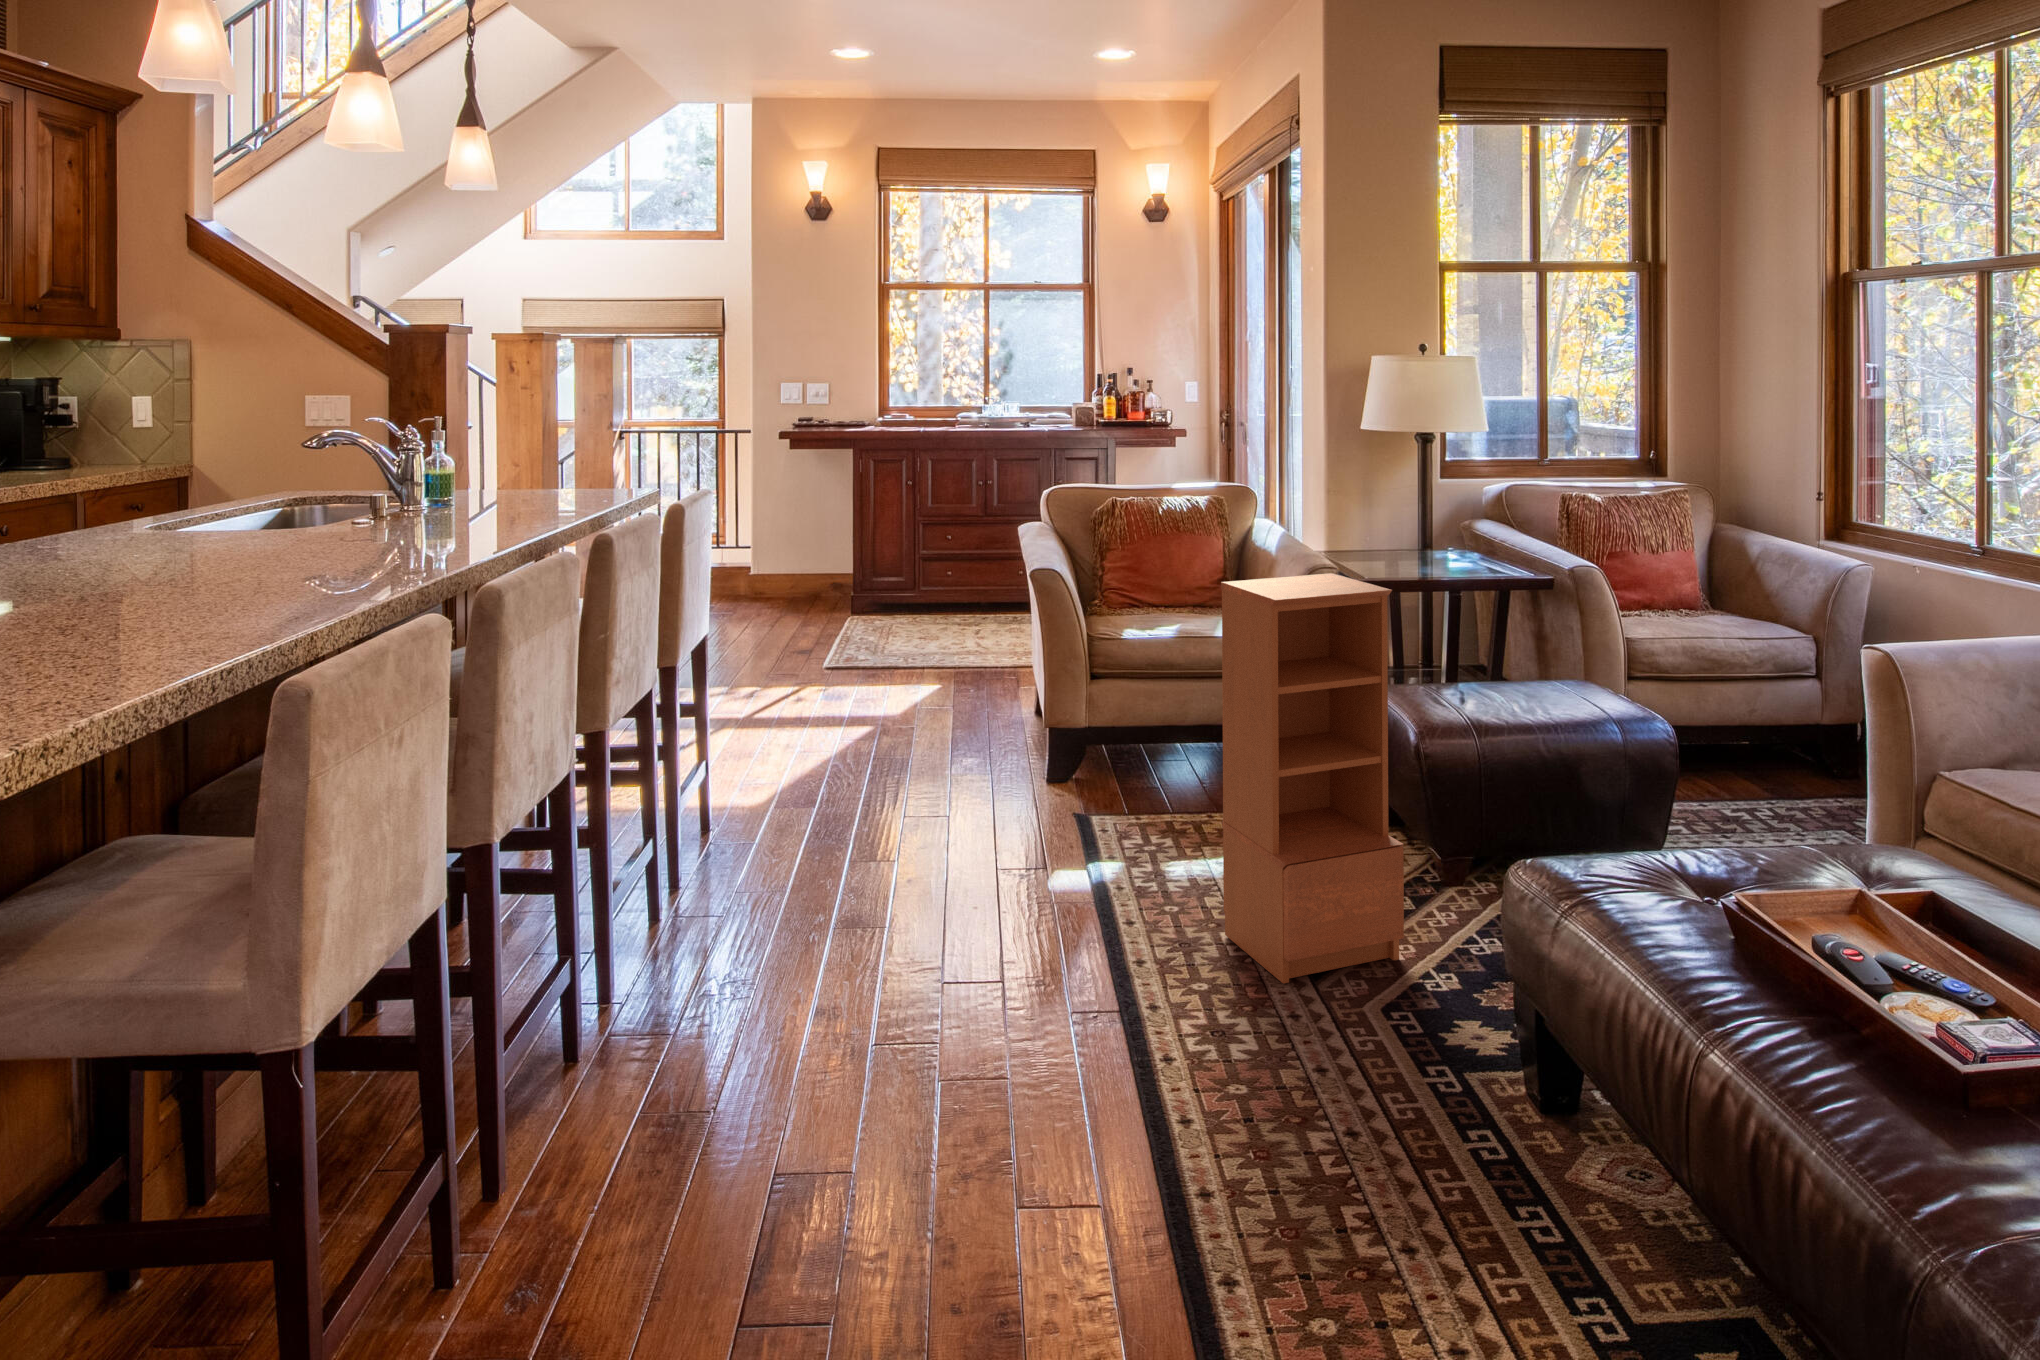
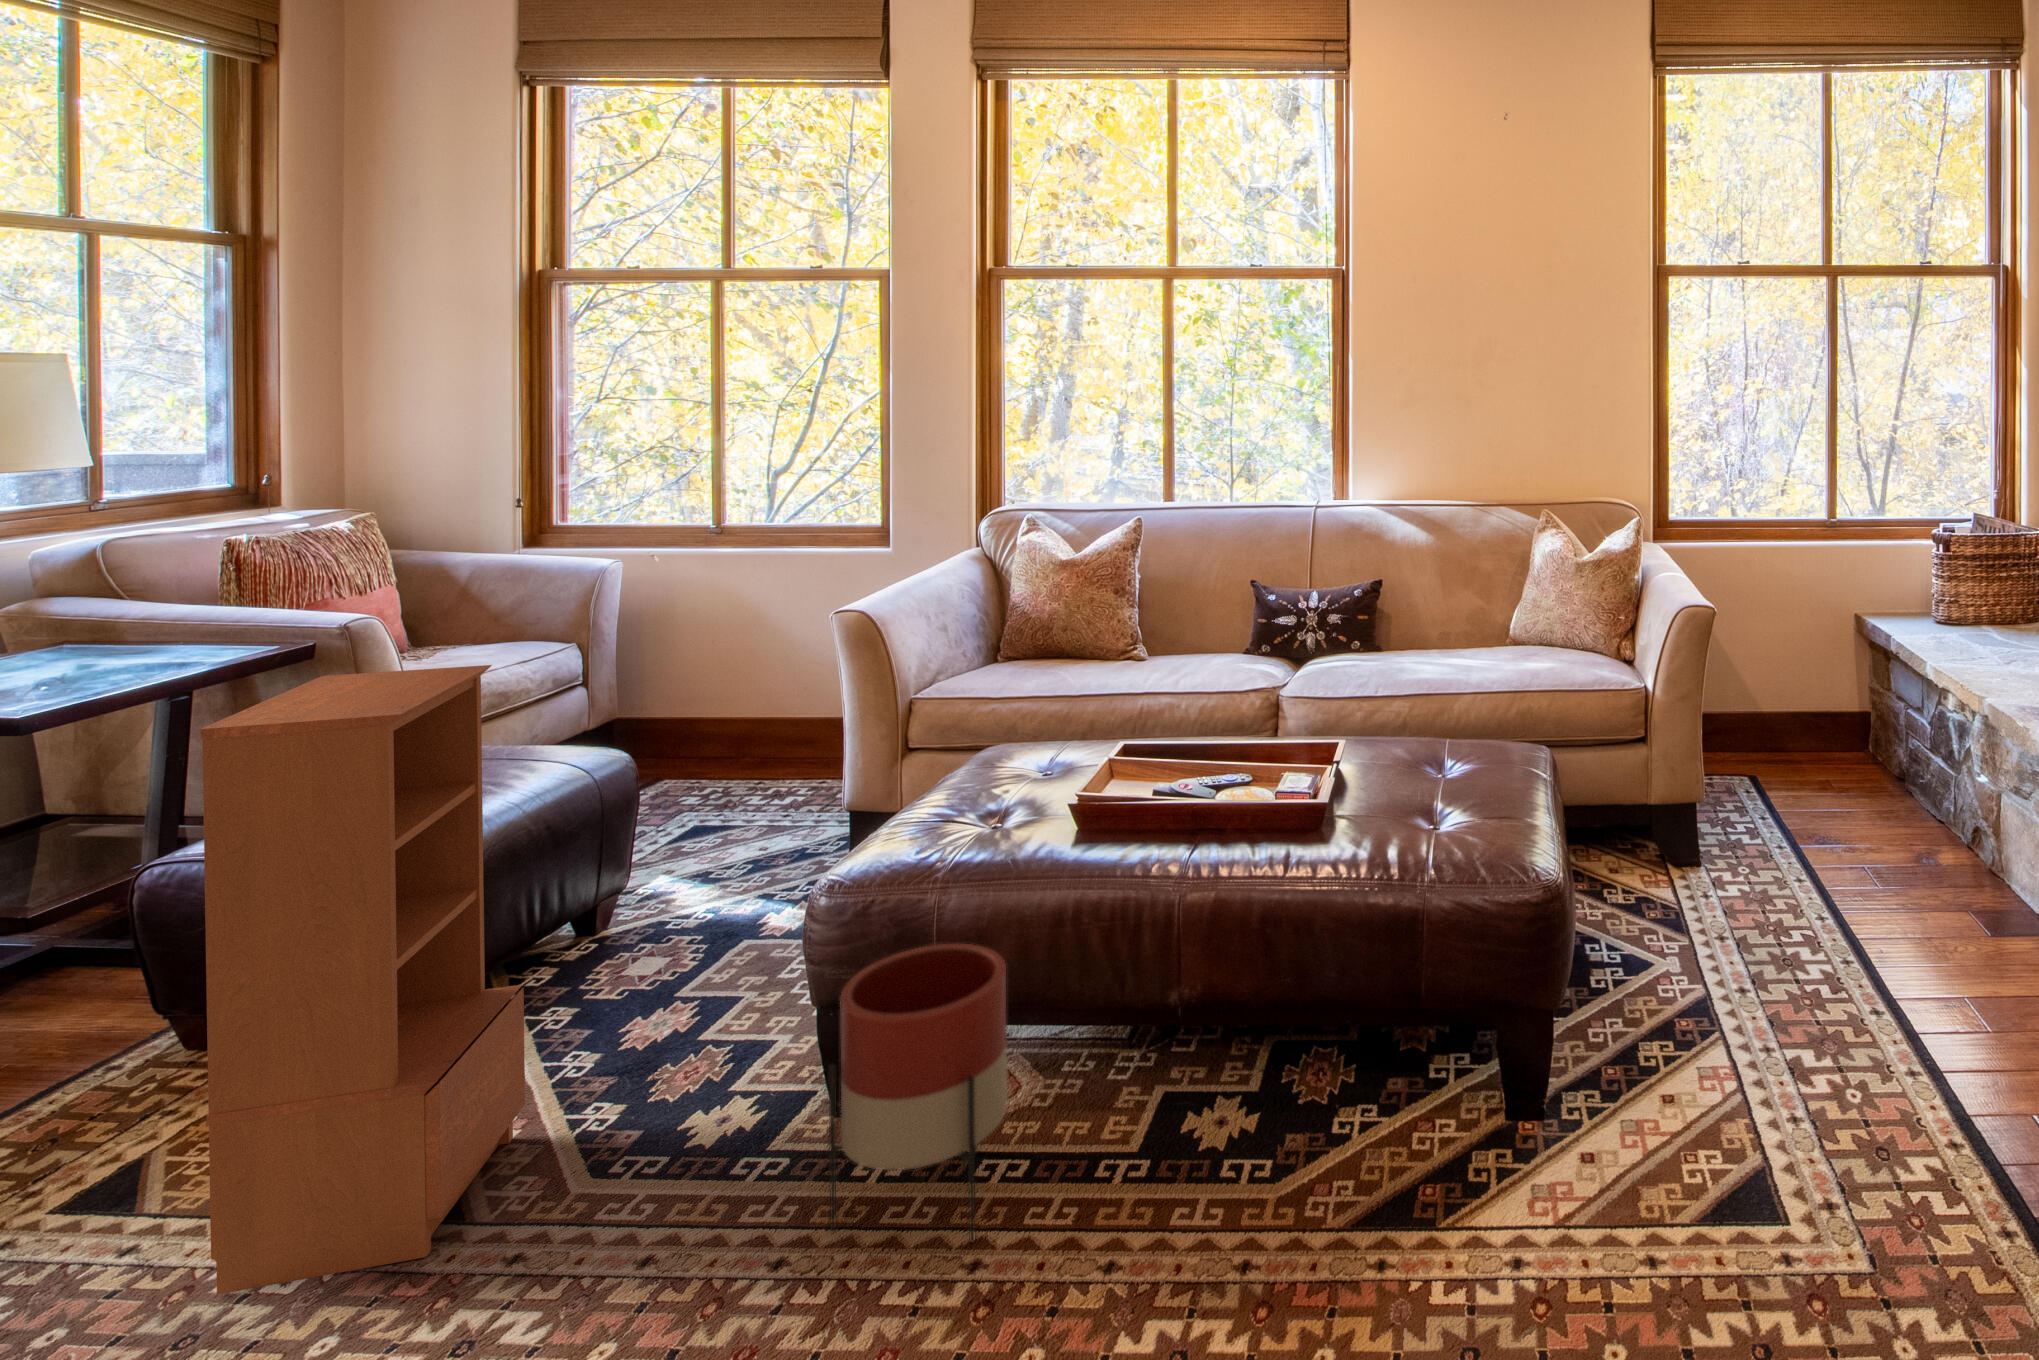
planter: none [1382,934,1548,1240] -> present [829,944,1008,1243]

